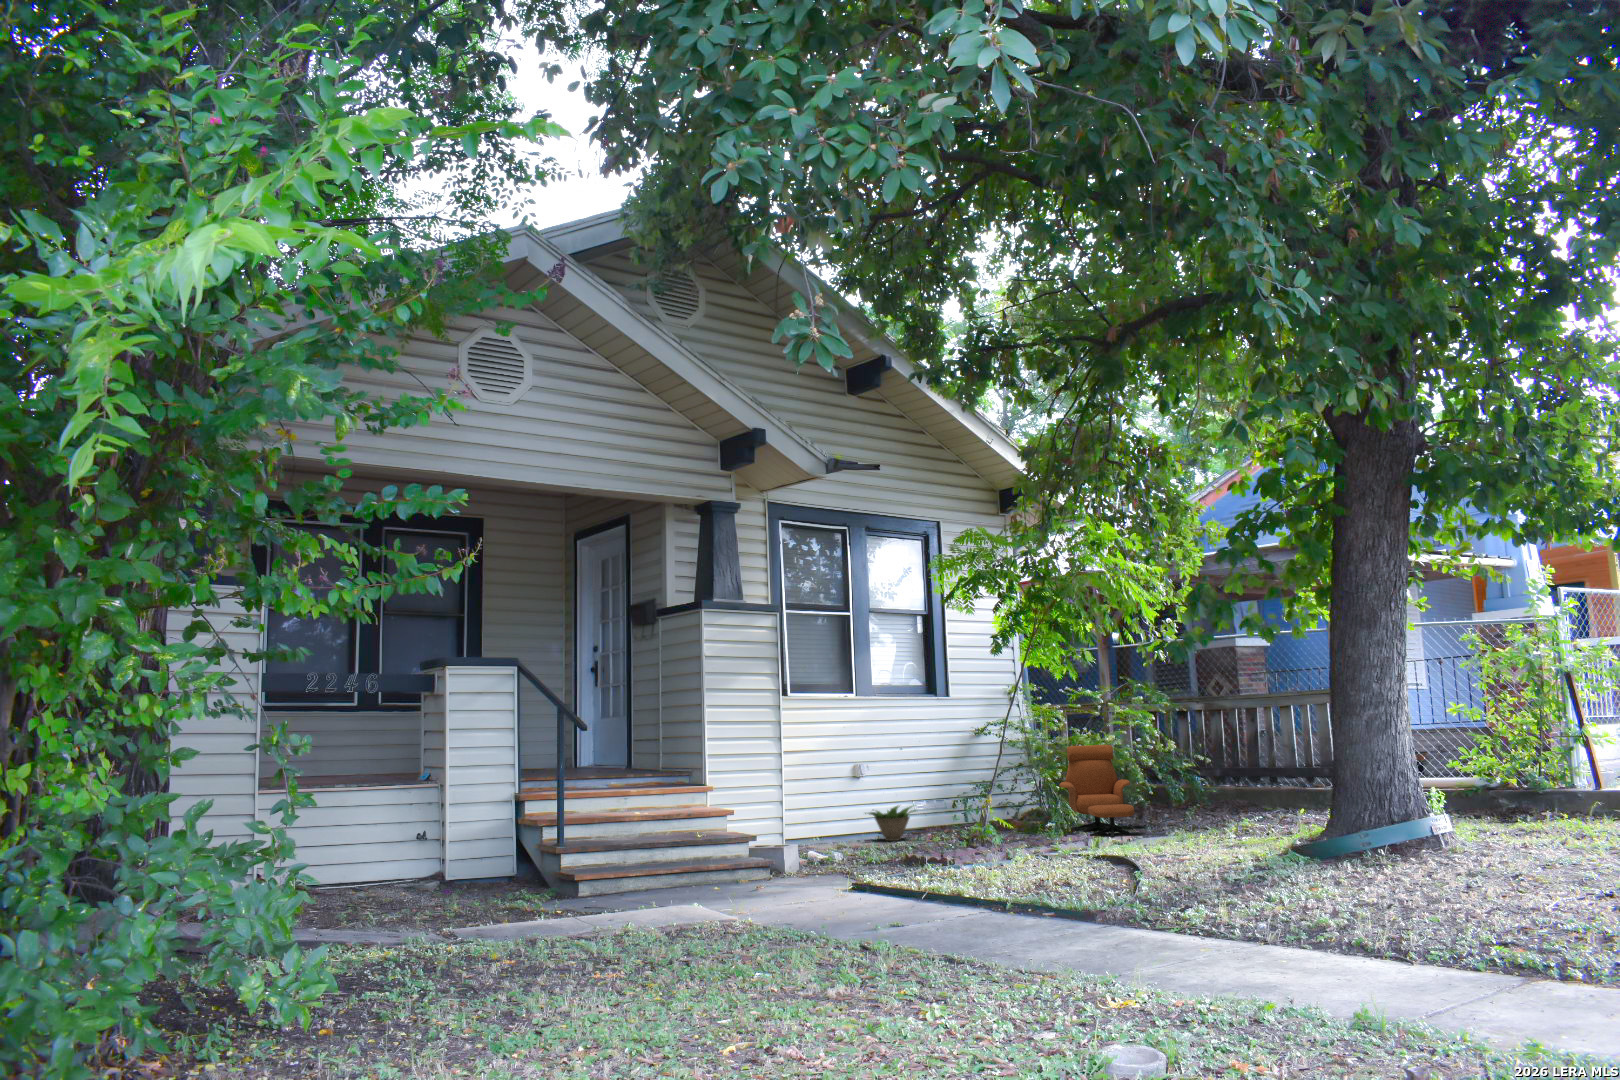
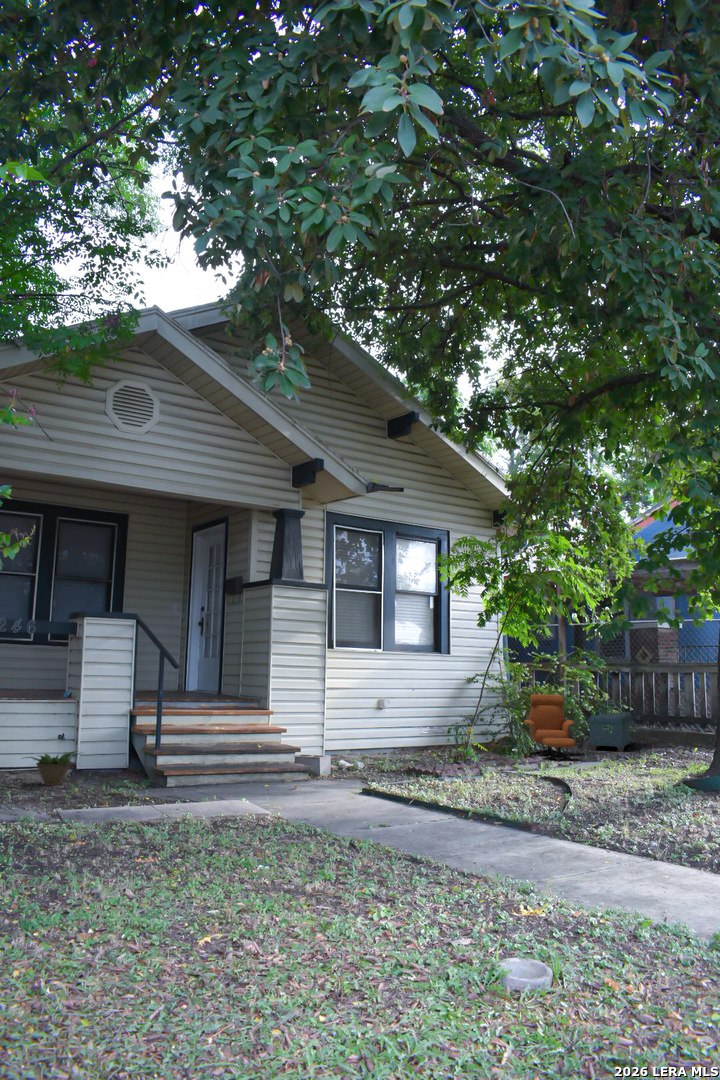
bench: none [1149,765,1210,821] -> present [589,712,633,752]
decorative plant: present [865,806,915,841] -> present [25,751,80,786]

